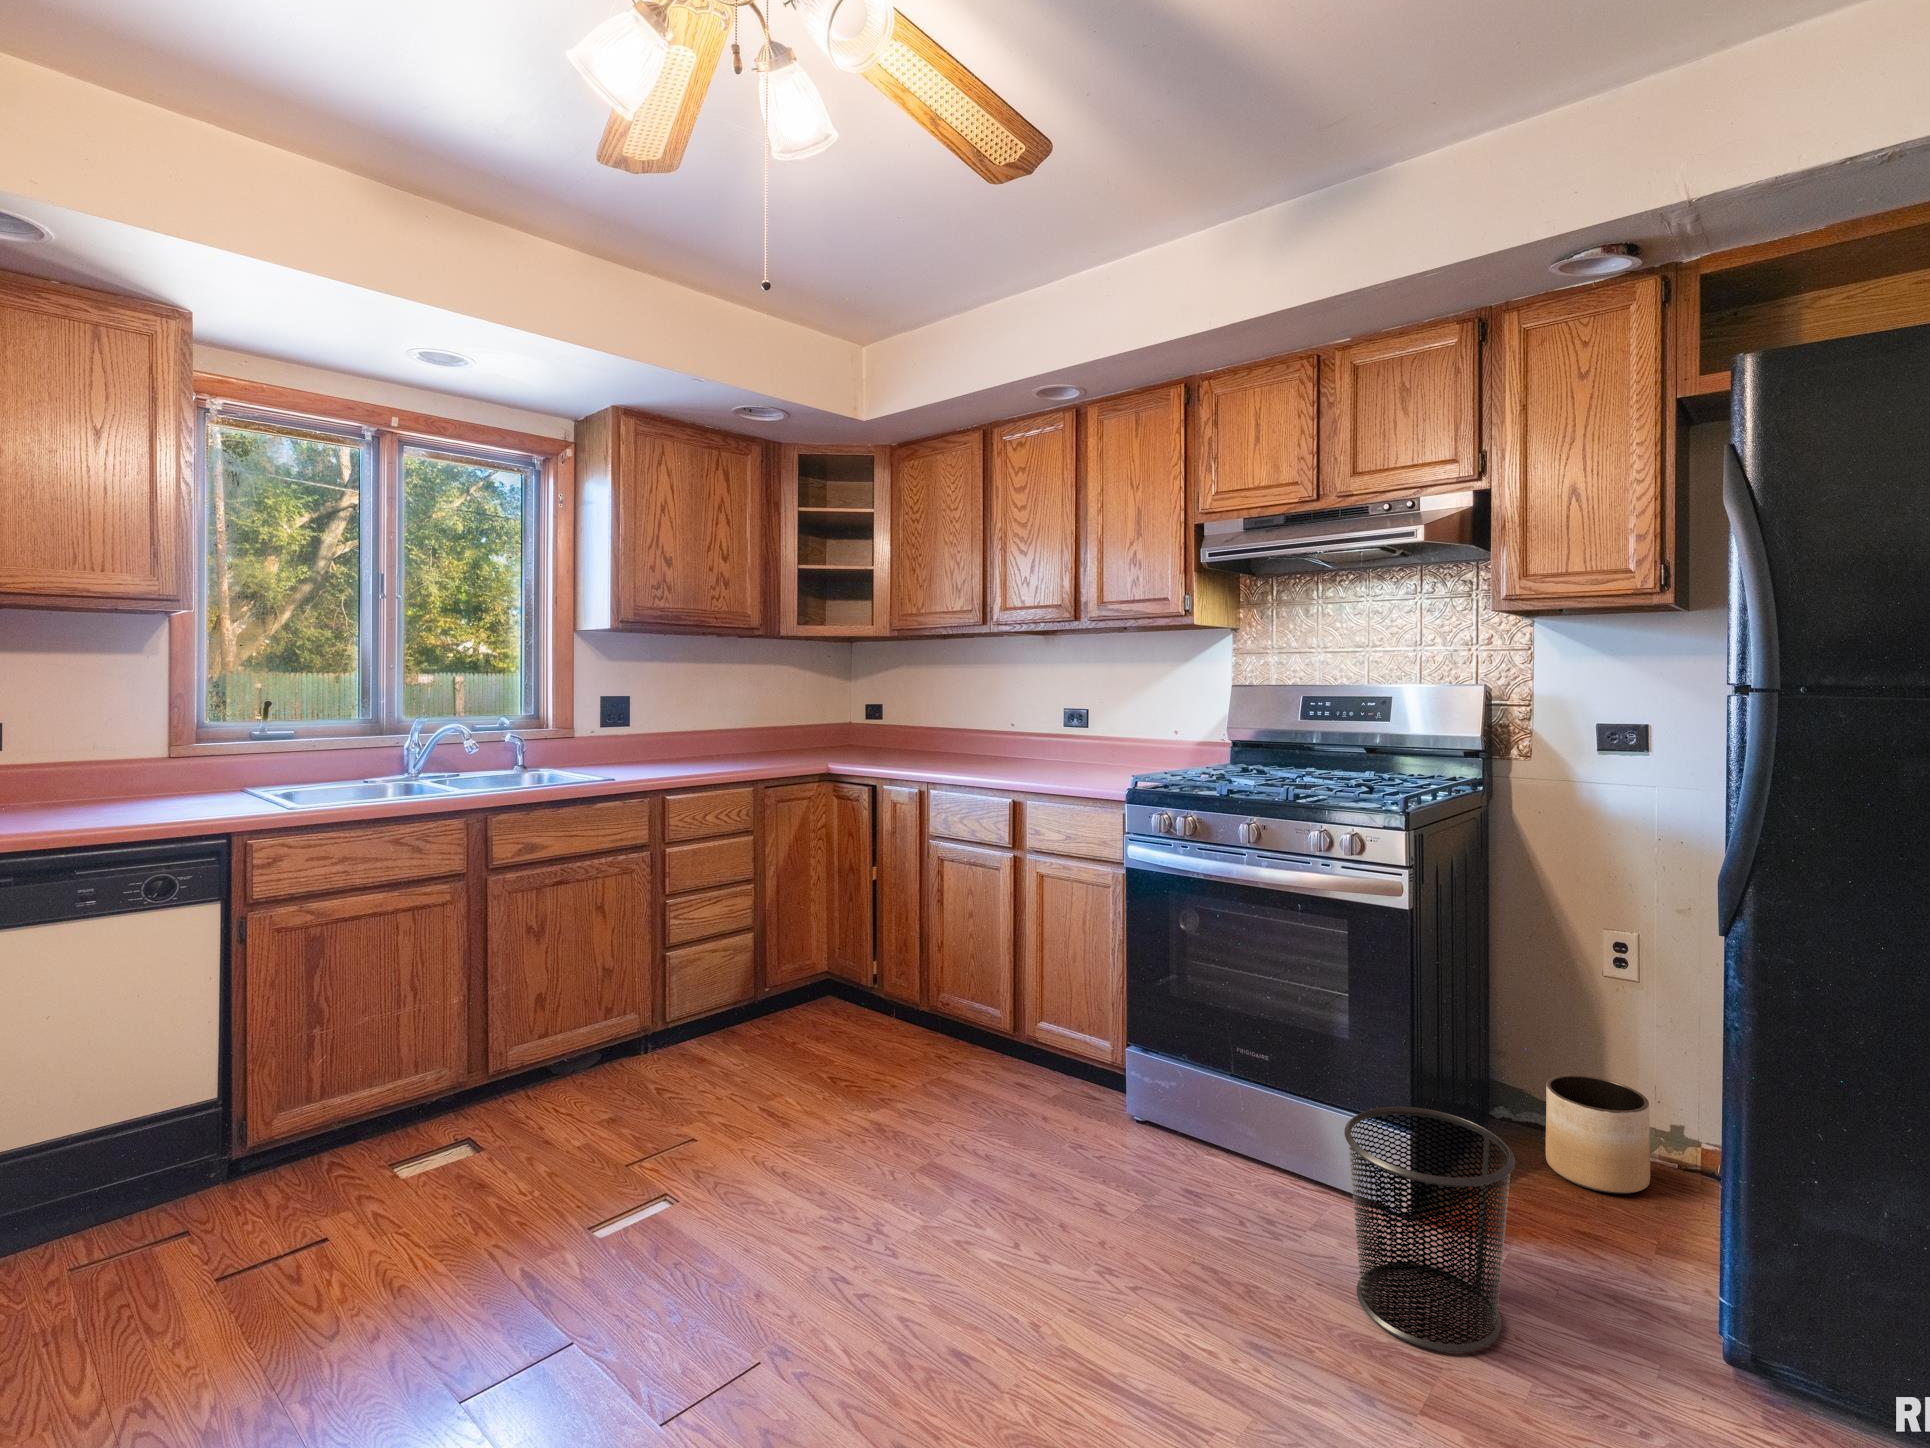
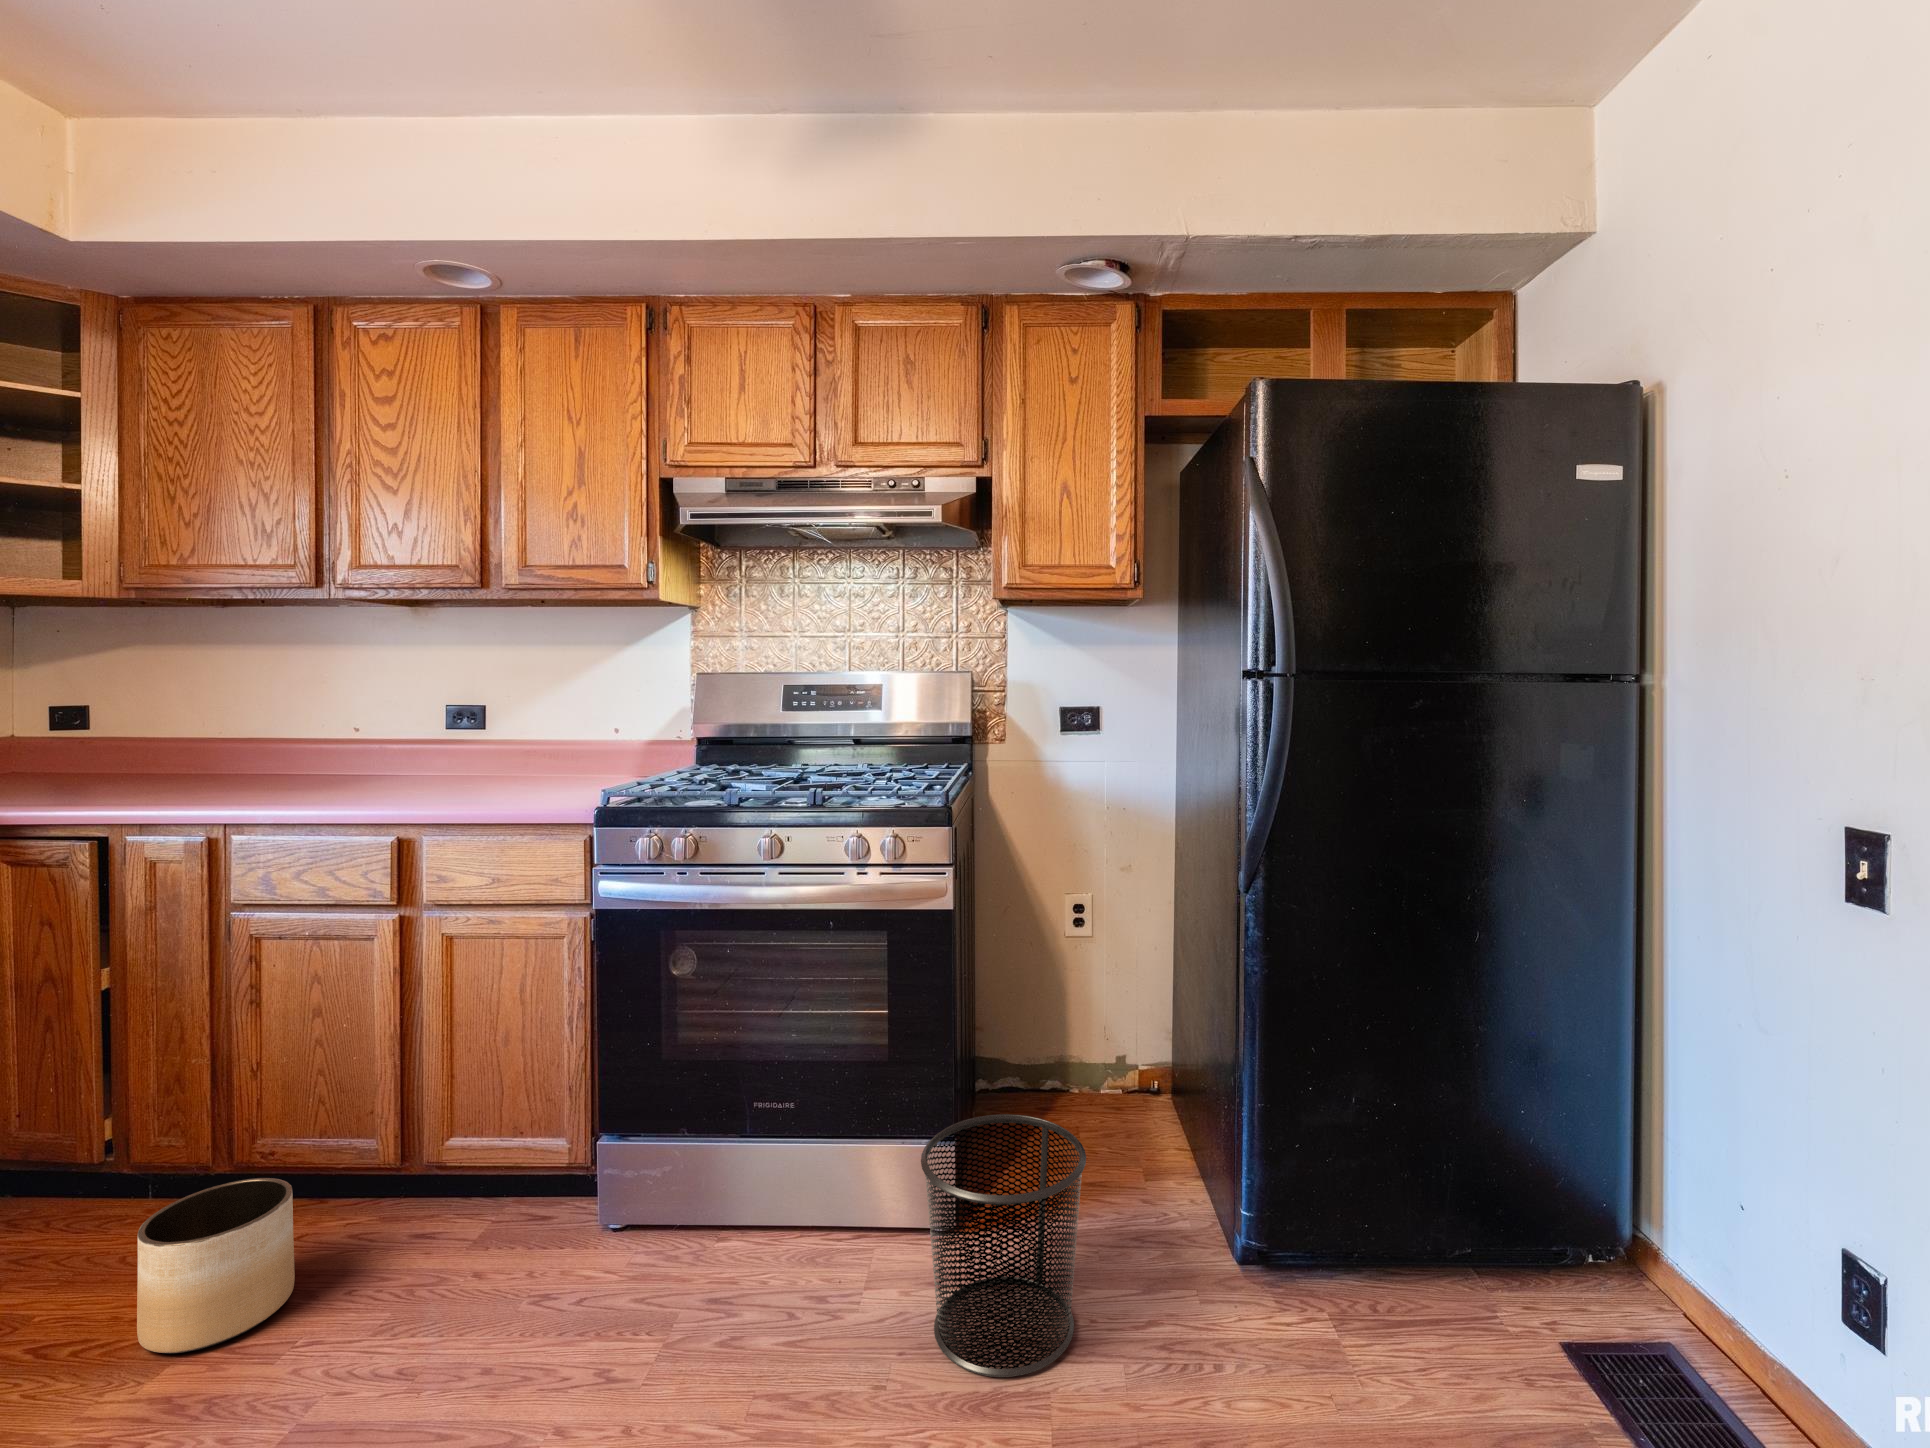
planter: present [1546,1075,1650,1194] -> present [137,1178,295,1353]

